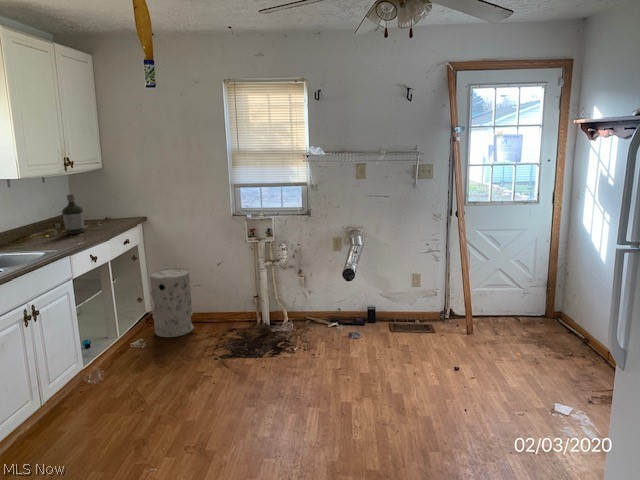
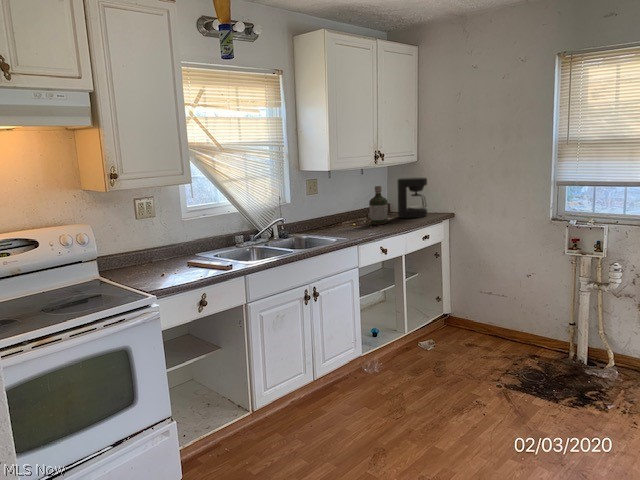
coffee maker: none [87,185,121,225] -> present [398,177,427,218]
trash can: present [150,268,193,337] -> none [446,272,491,348]

